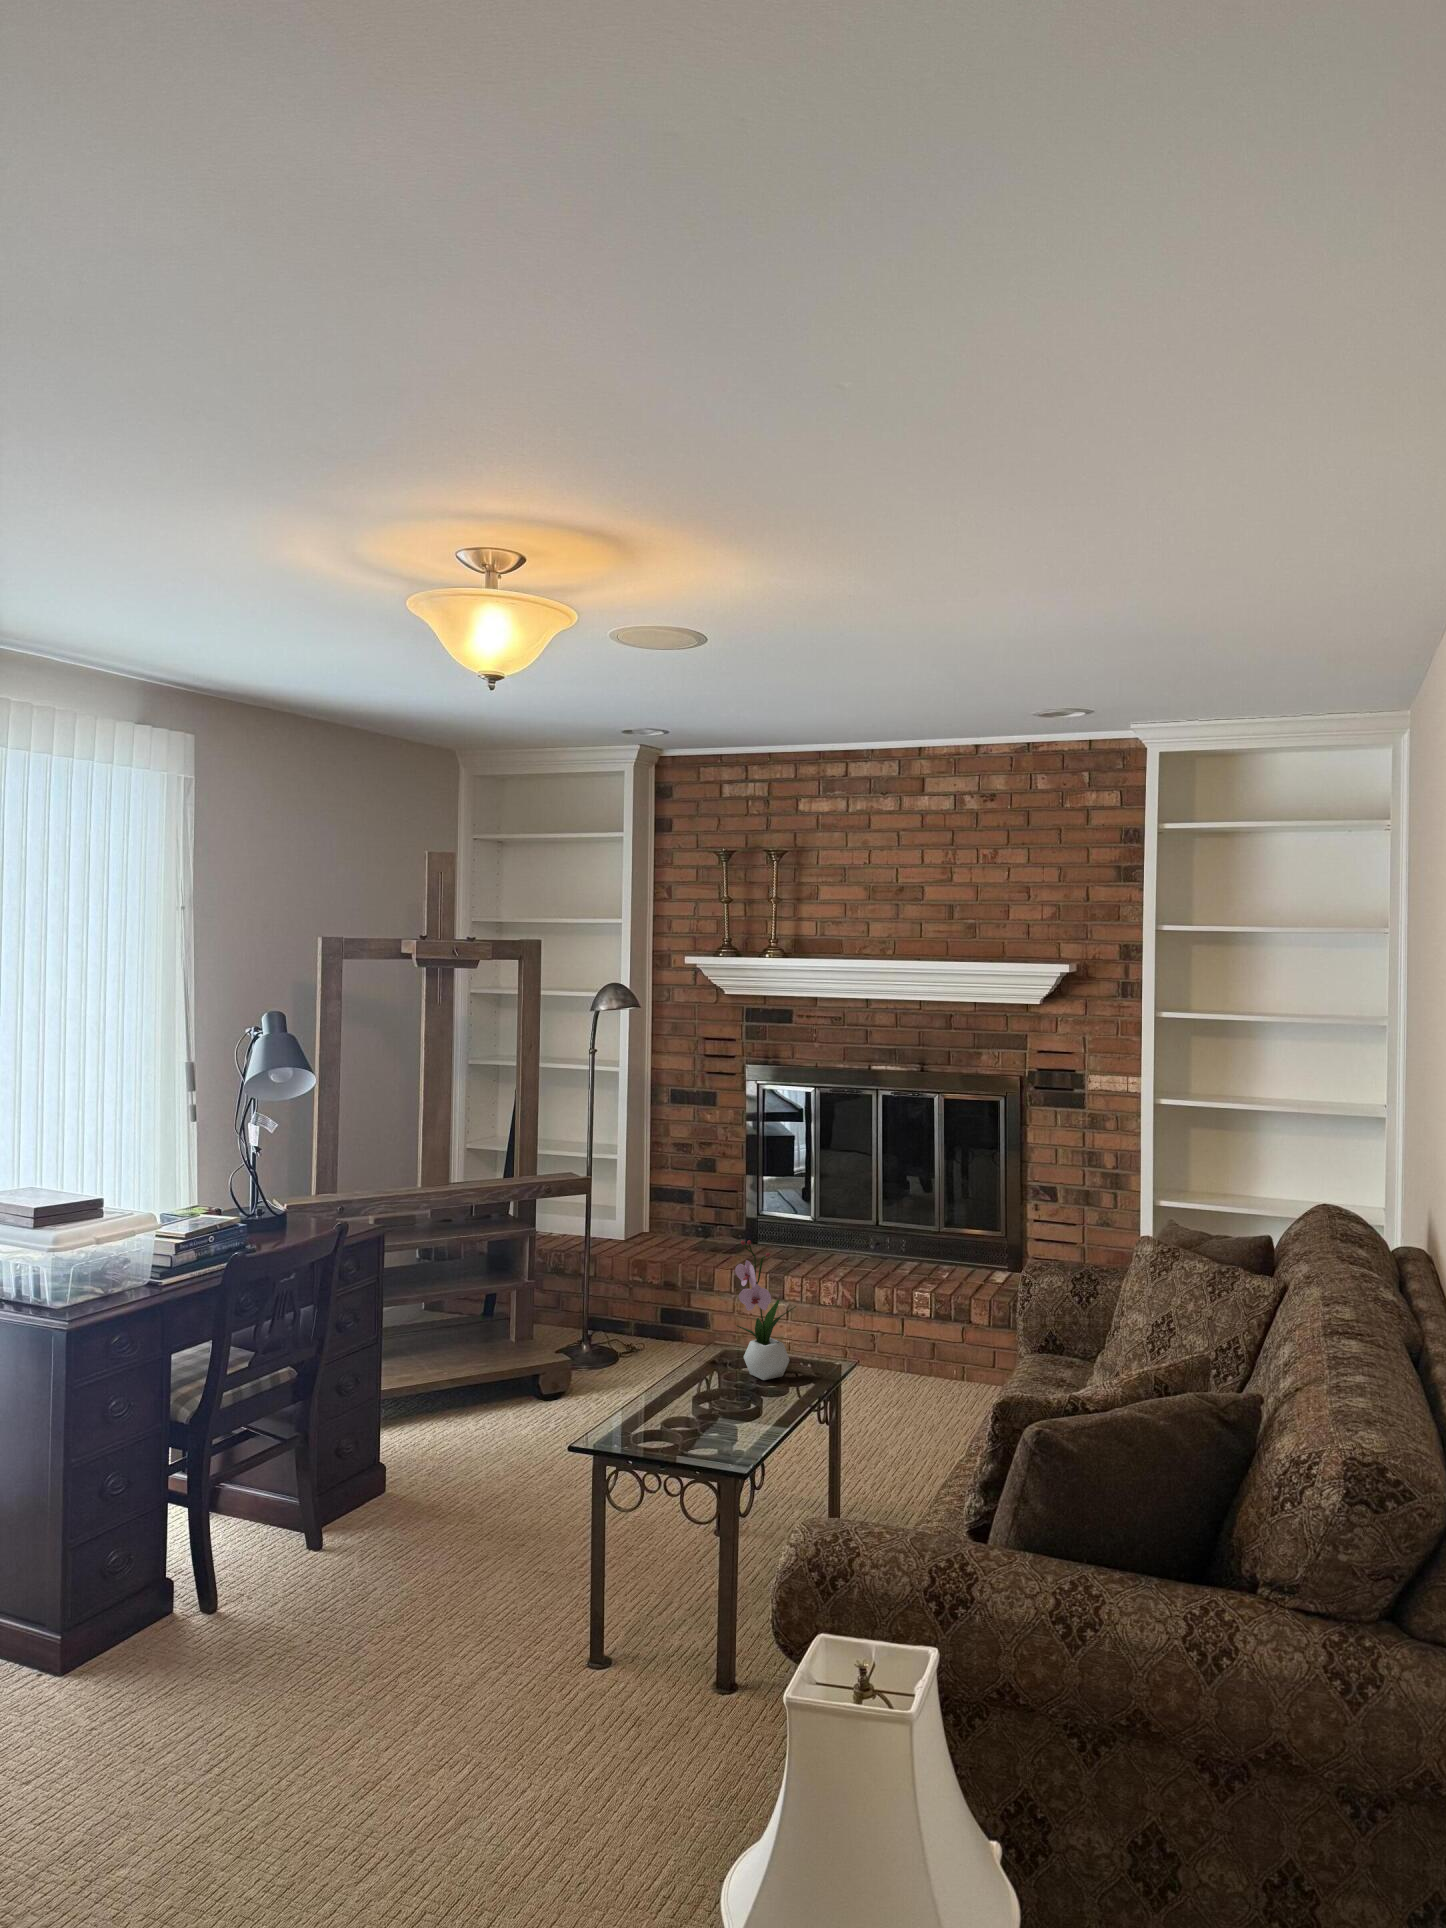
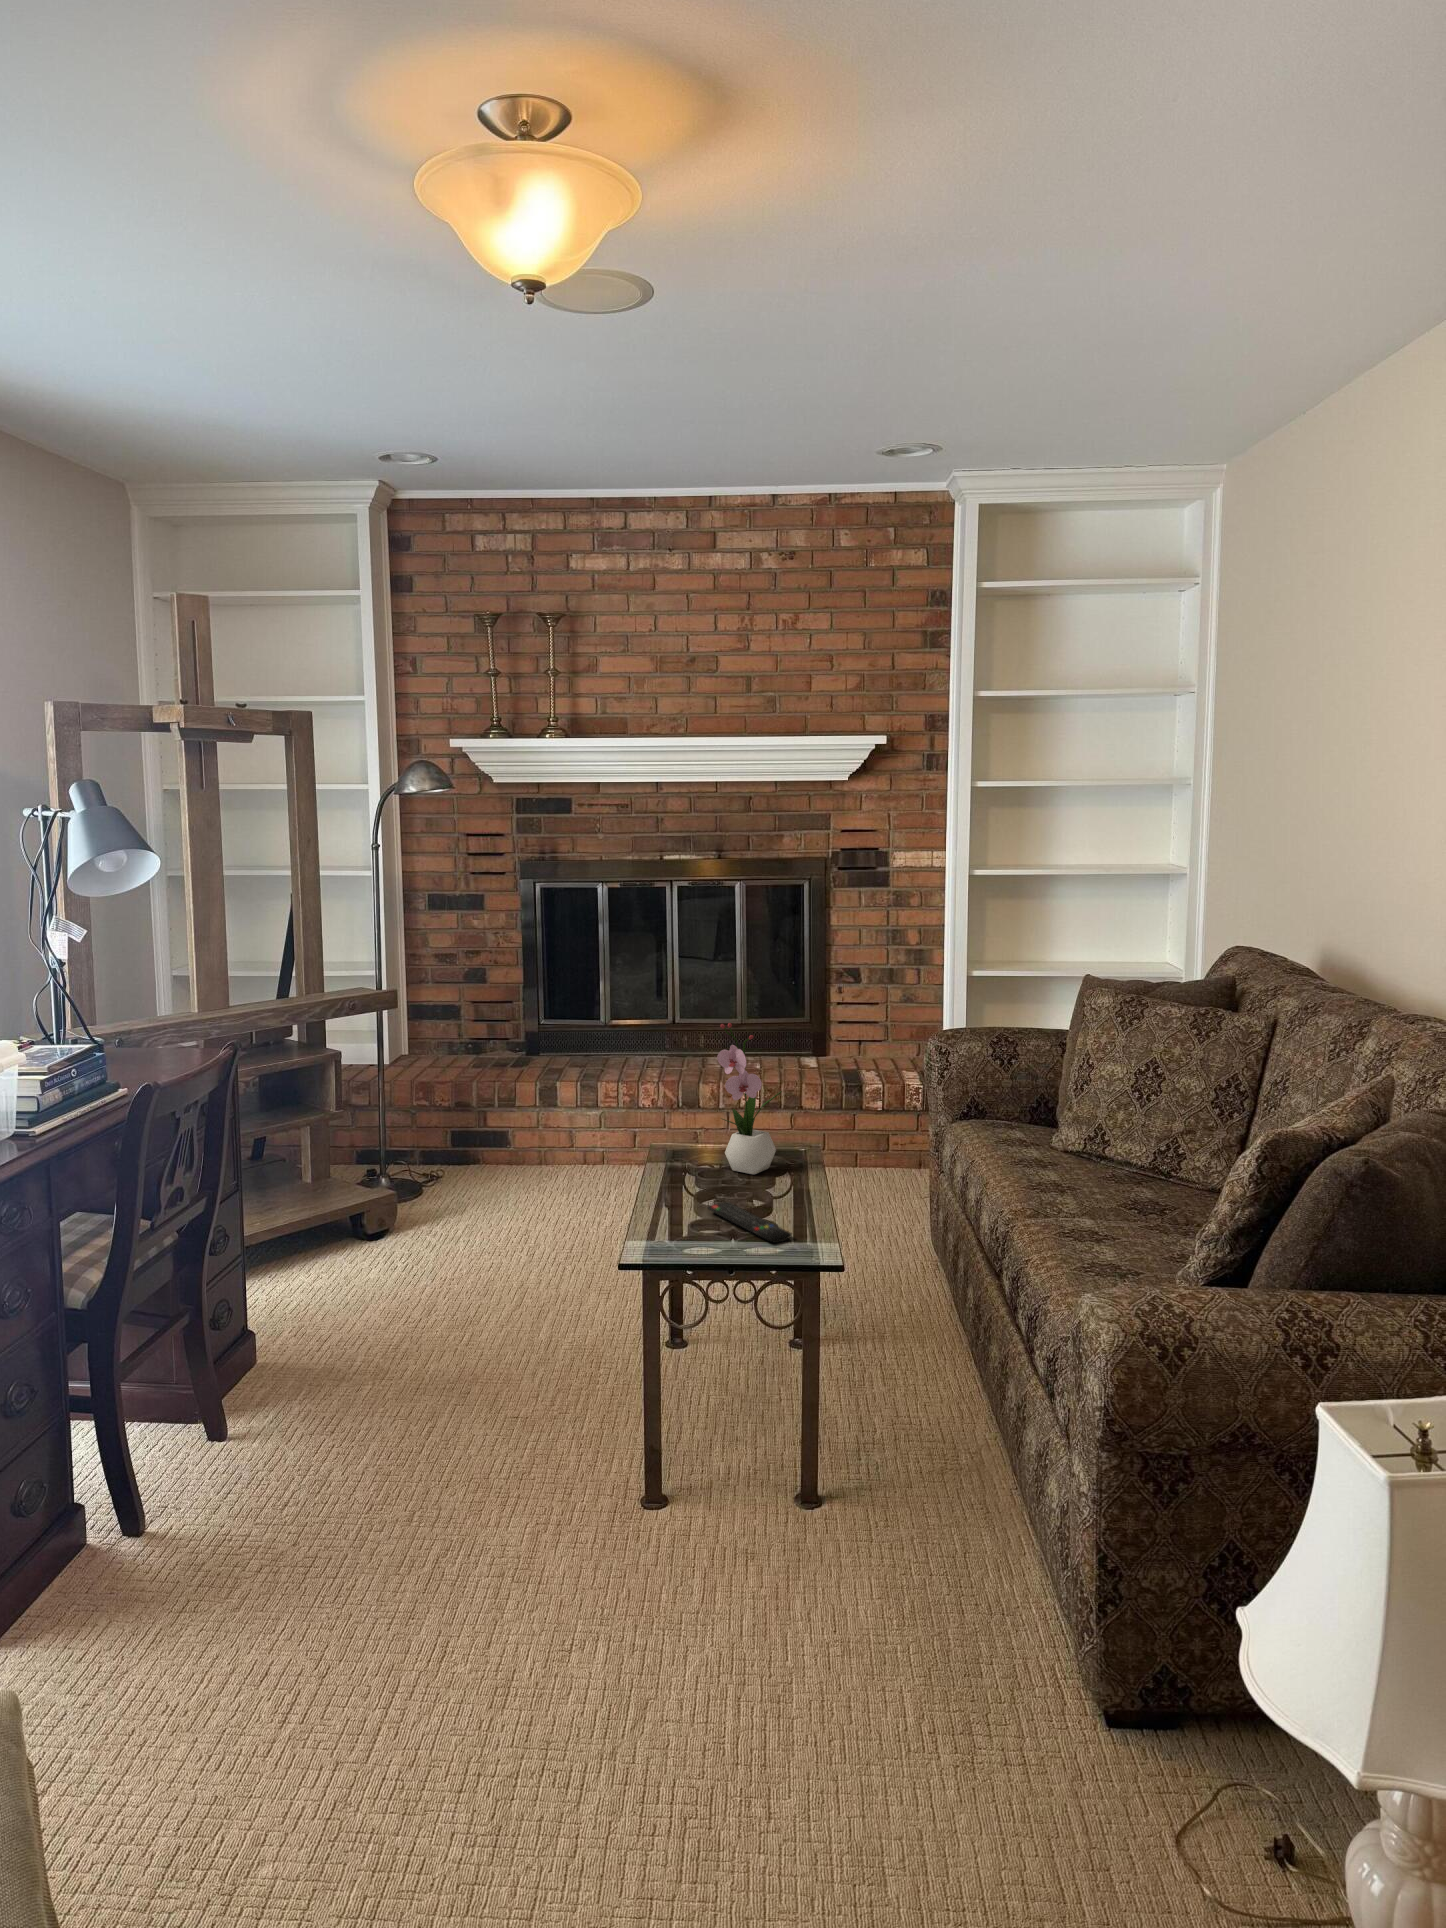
remote control: none [688,1402,728,1444] -> present [708,1202,792,1243]

